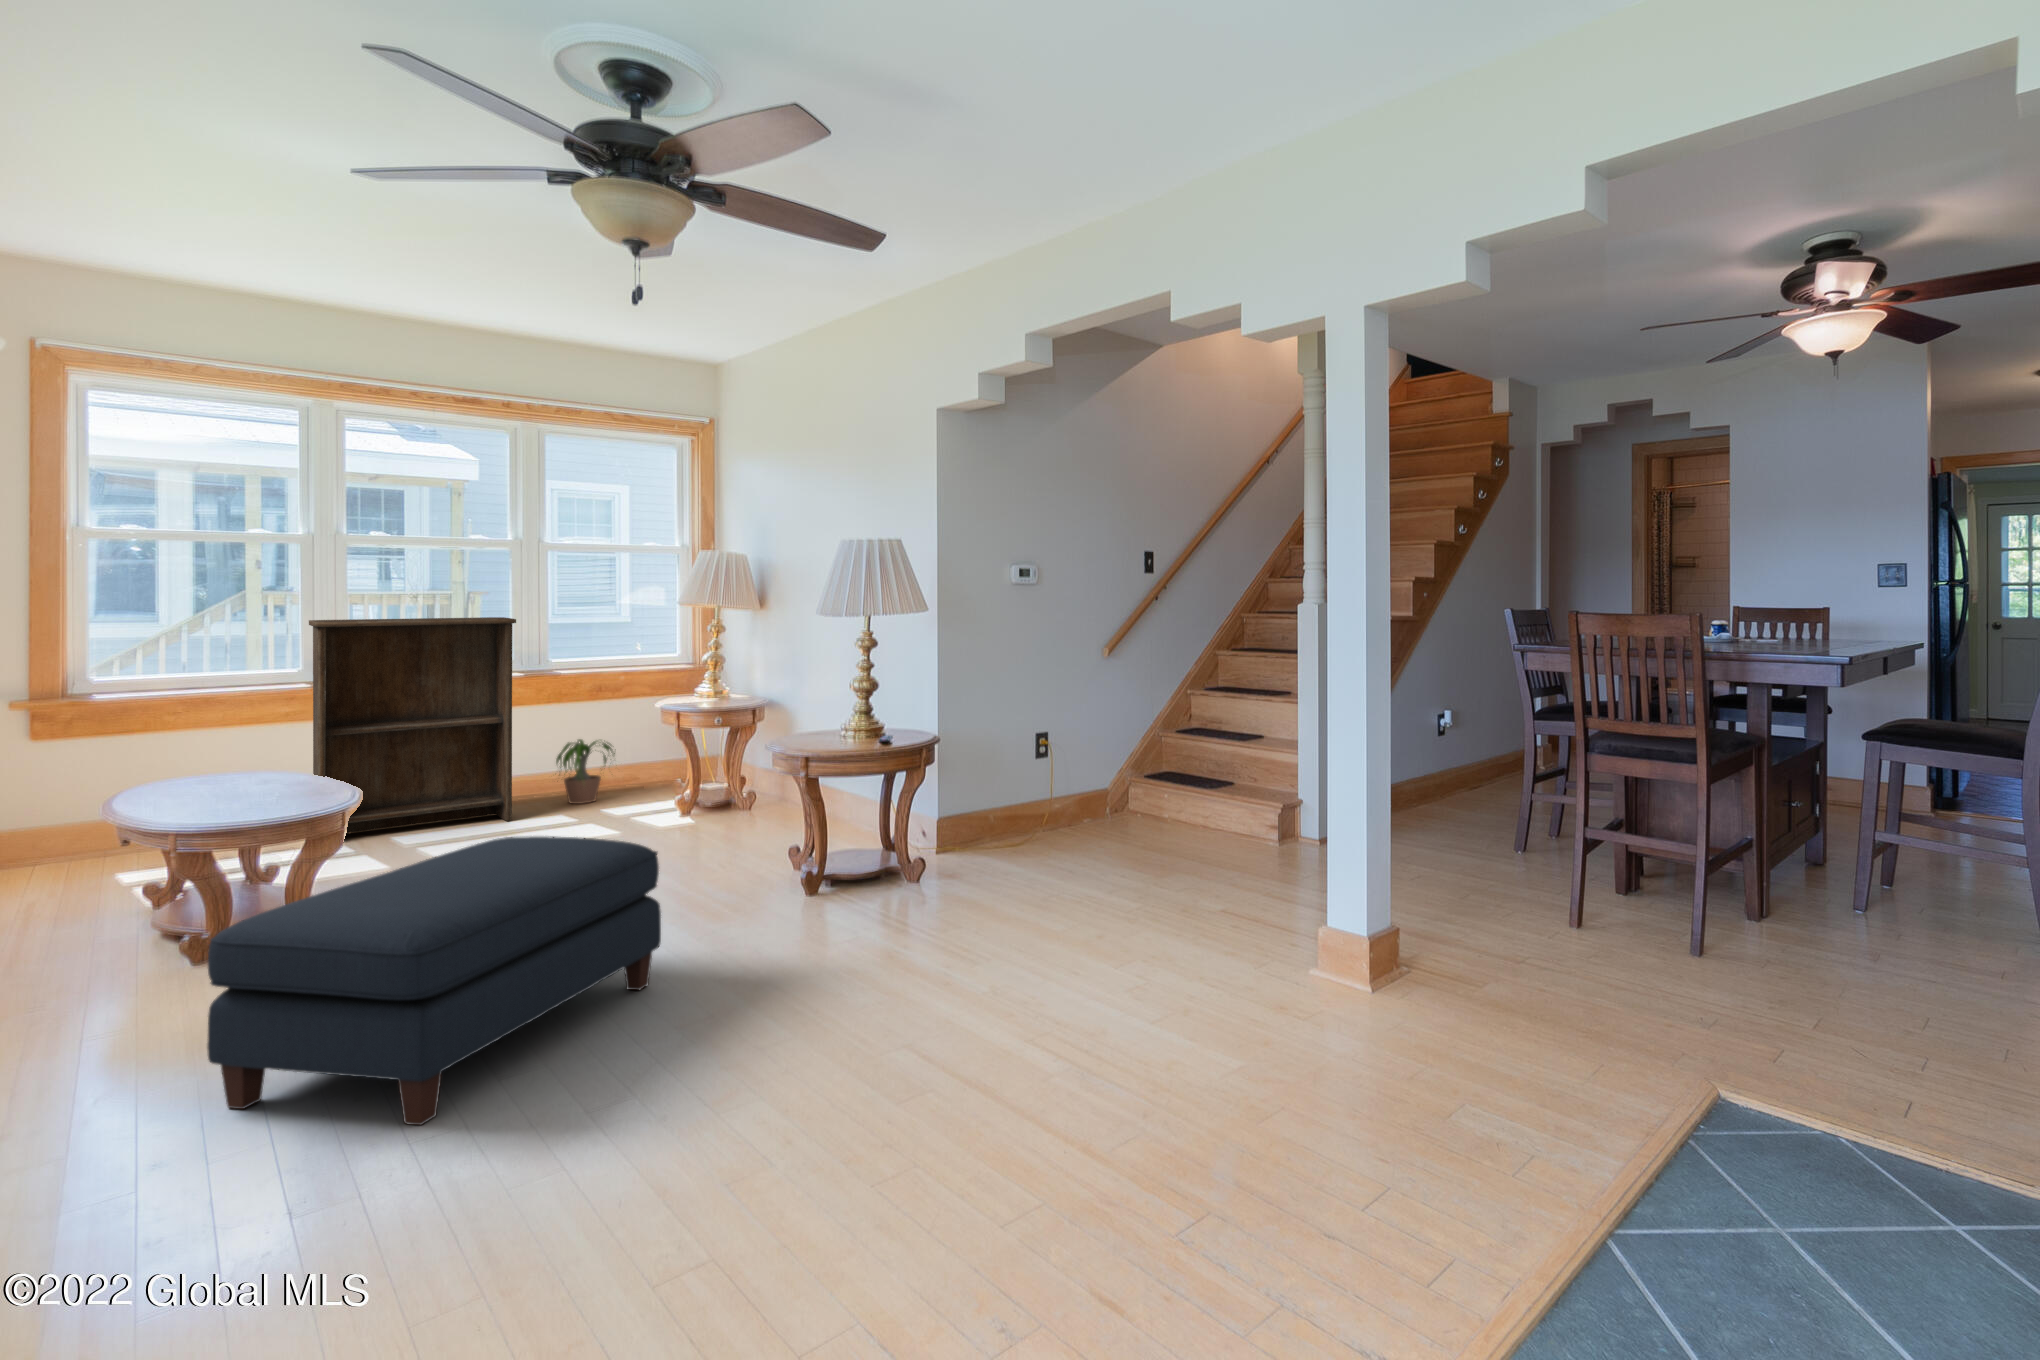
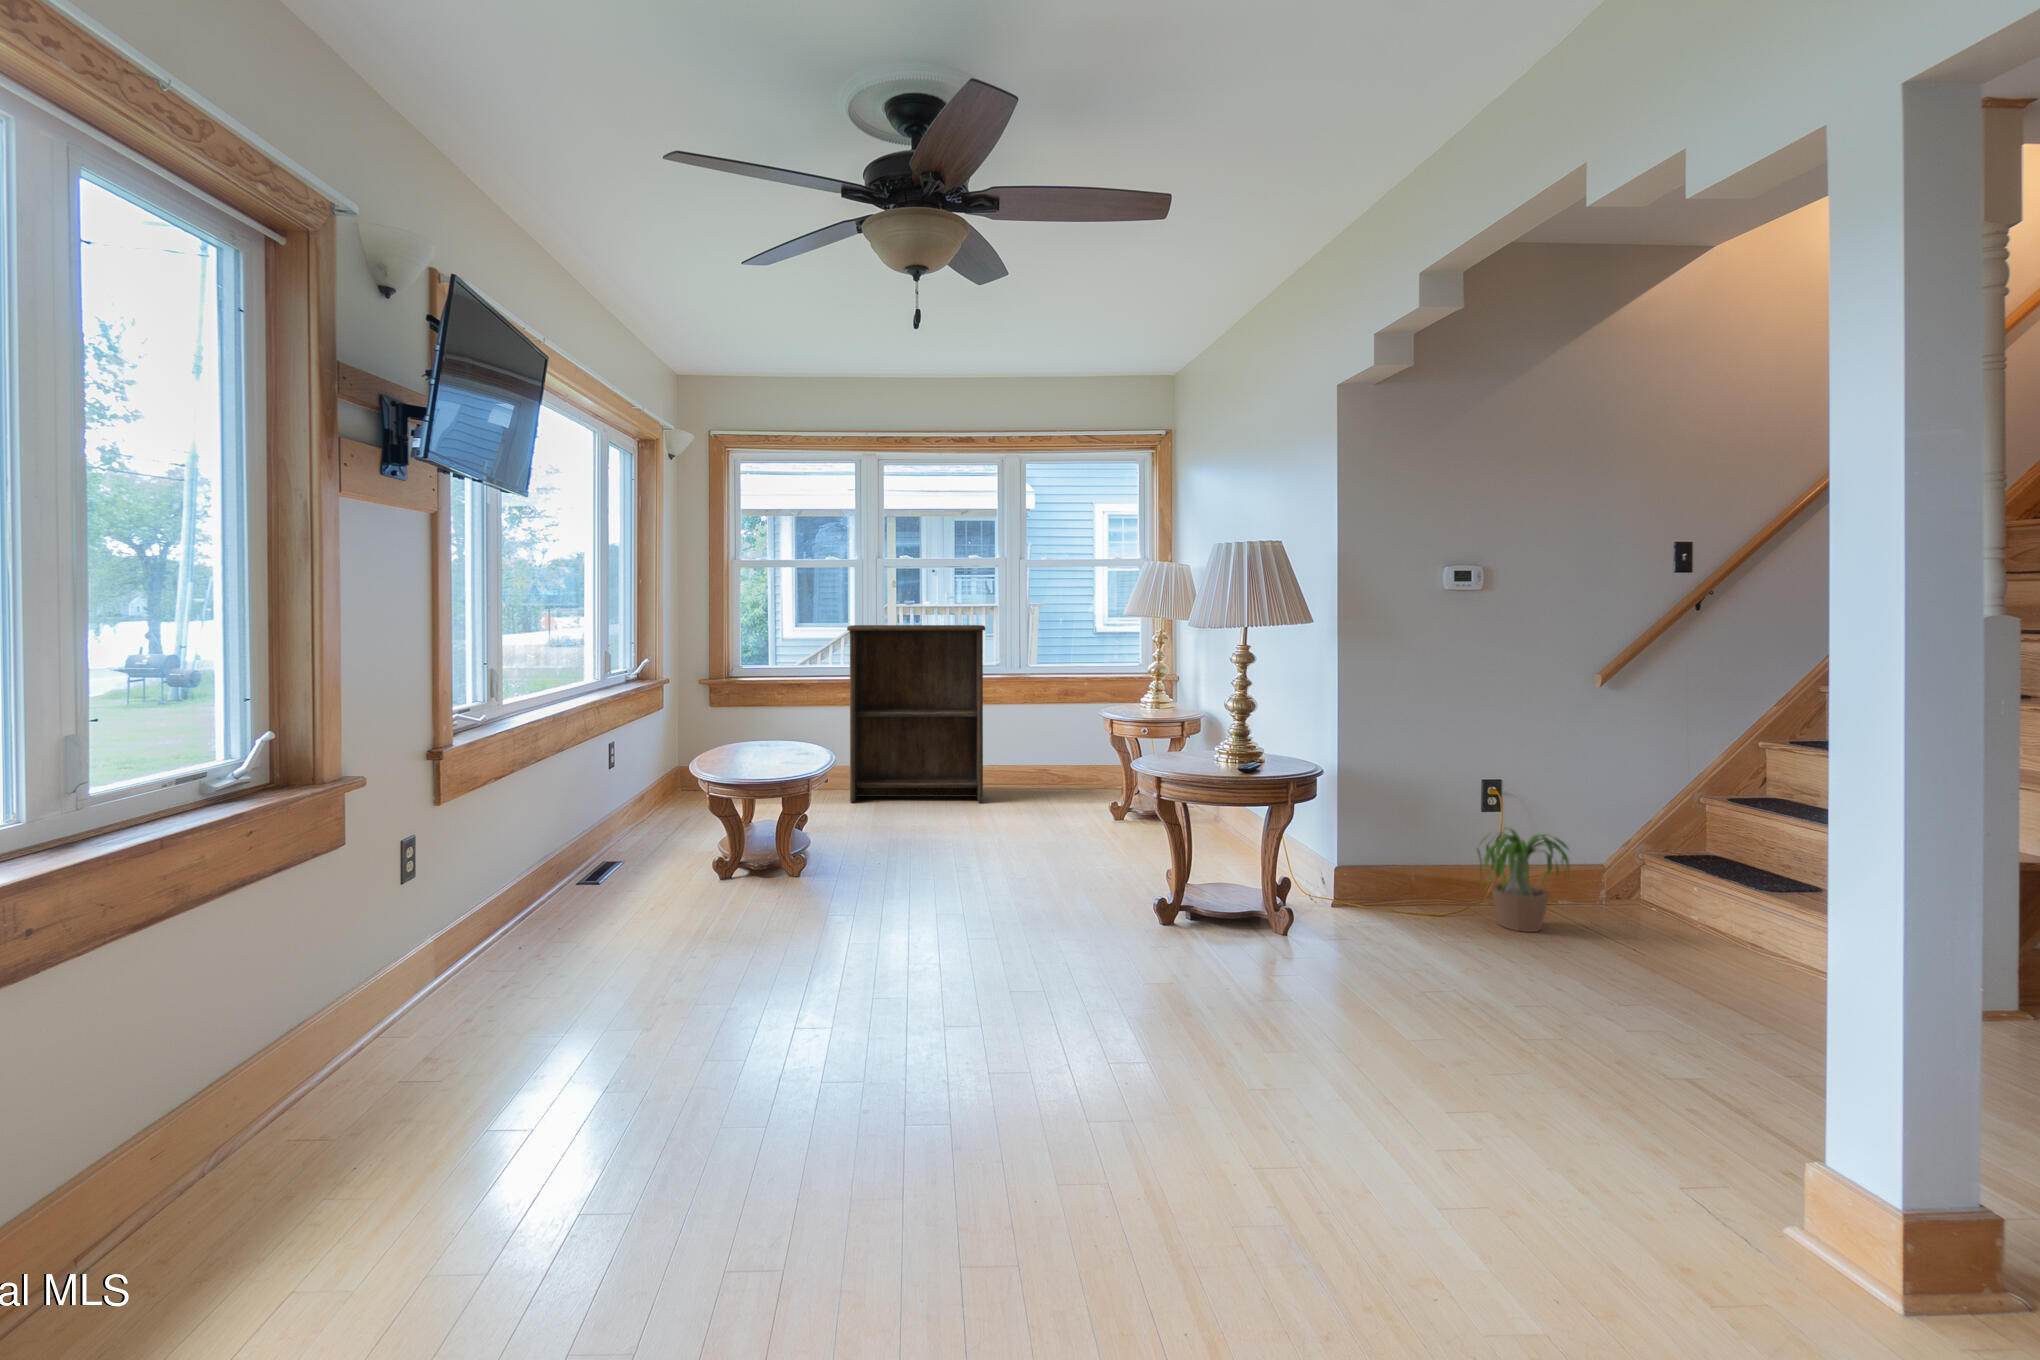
potted plant: present [556,739,615,804] -> present [1477,829,1570,932]
ottoman: present [207,836,661,1125] -> none [634,816,972,1050]

